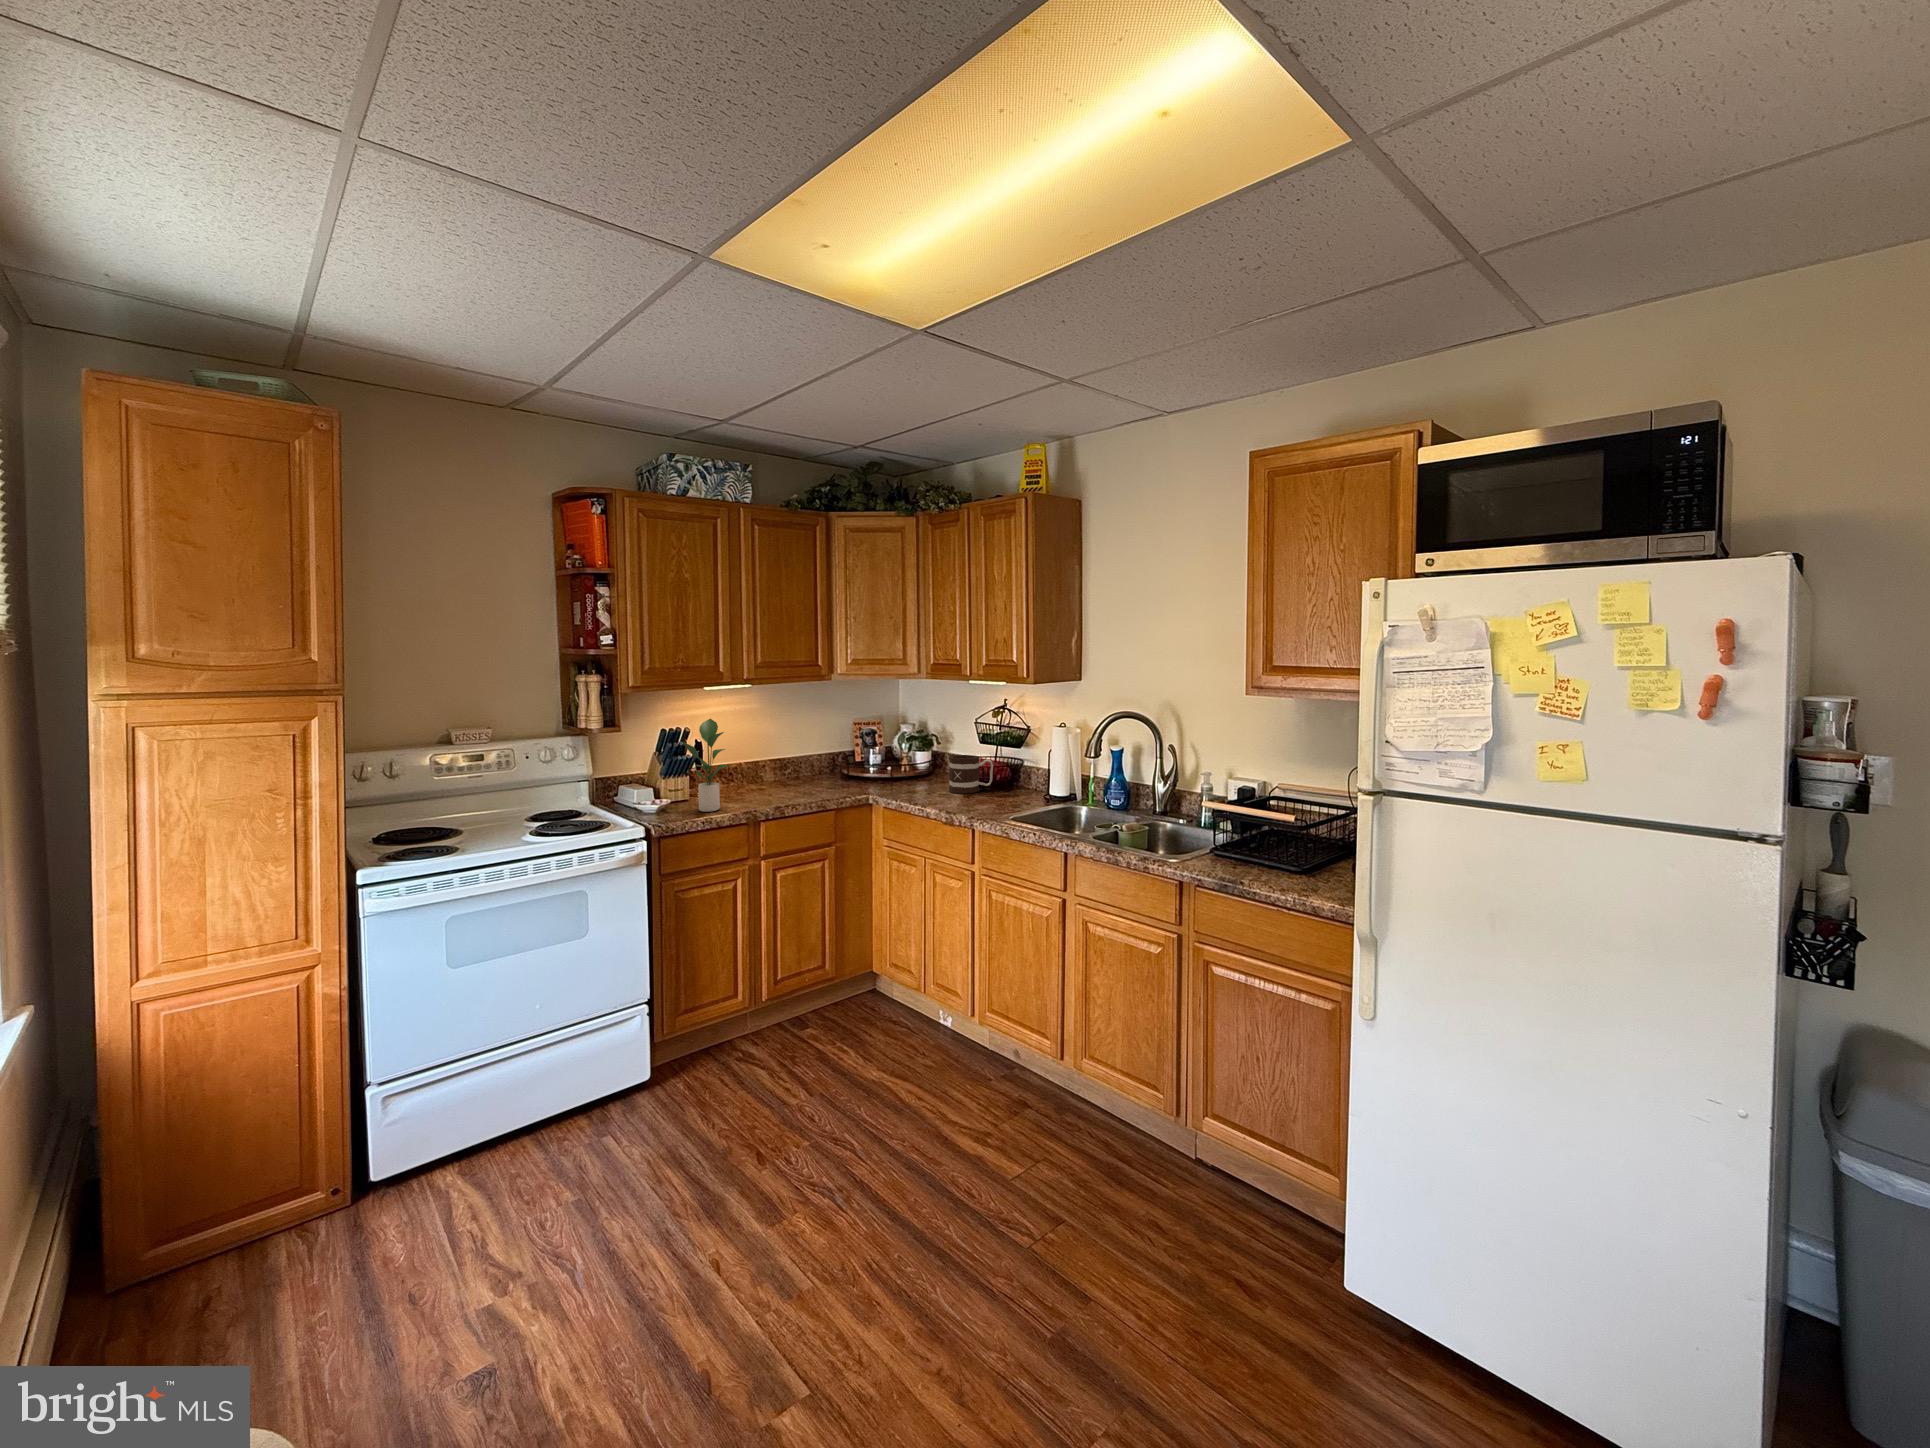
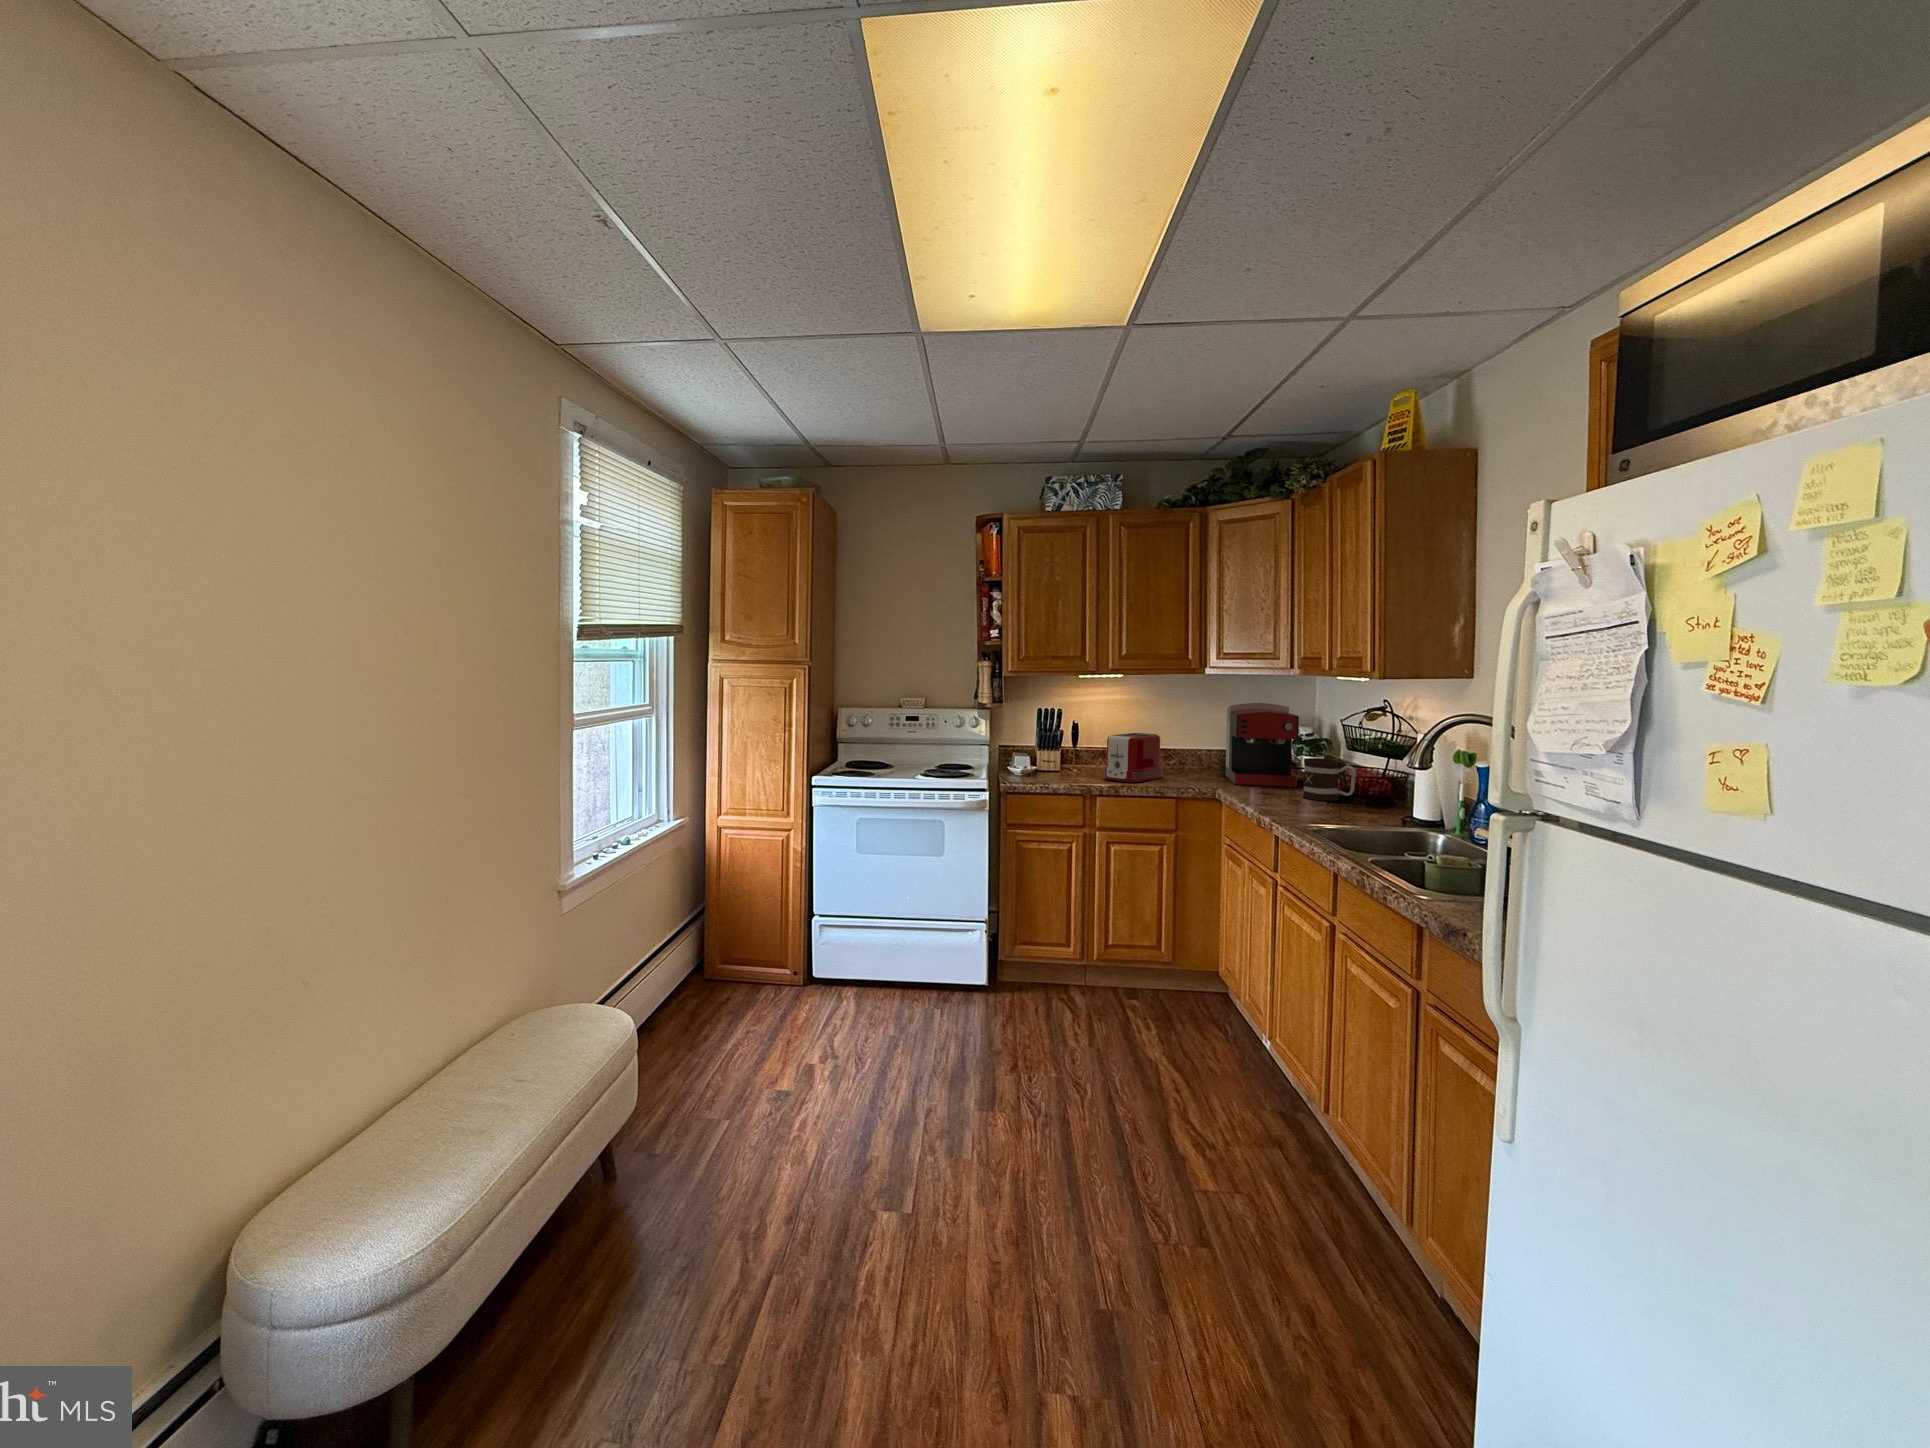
coffee maker: none [854,707,929,788] -> present [1225,703,1299,787]
potted plant: present [683,719,728,812] -> none [1039,700,1079,780]
toaster: none [754,747,806,803] -> present [1104,733,1163,782]

